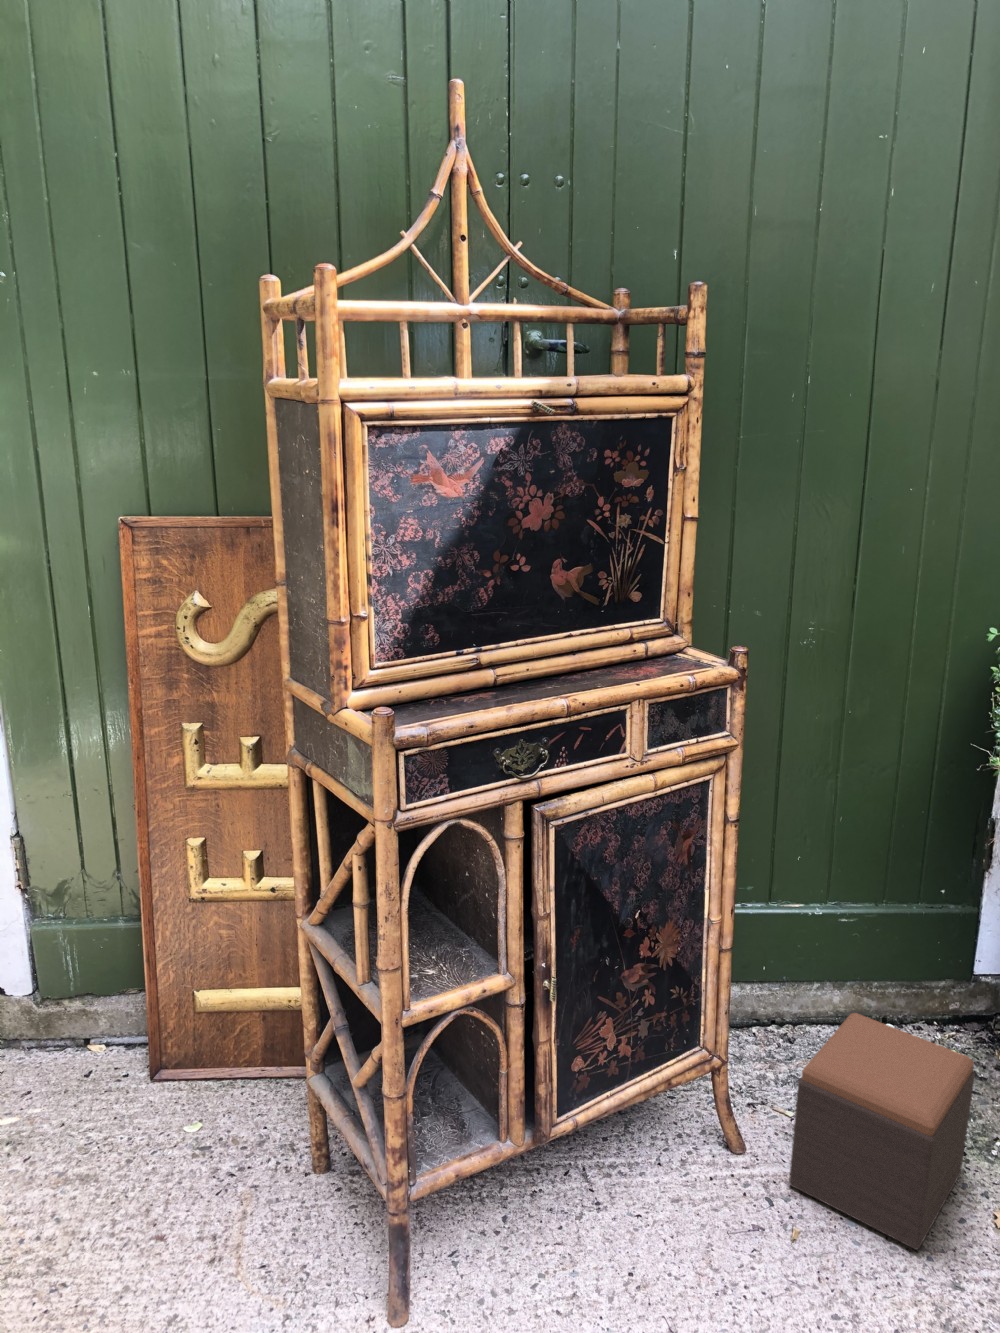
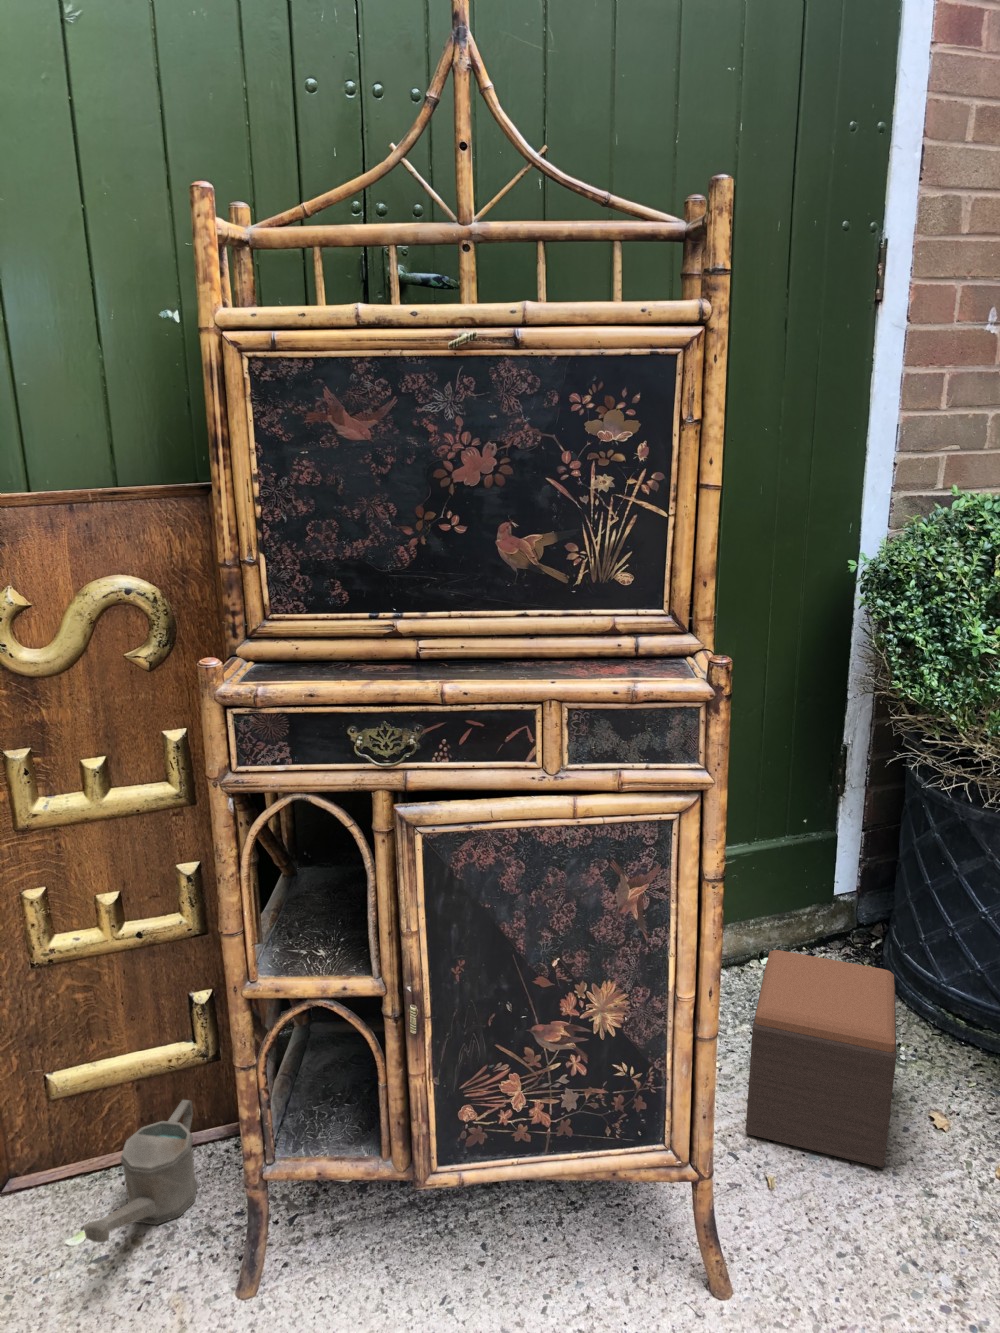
watering can: none [189,1037,300,1133] -> present [84,1100,198,1243]

